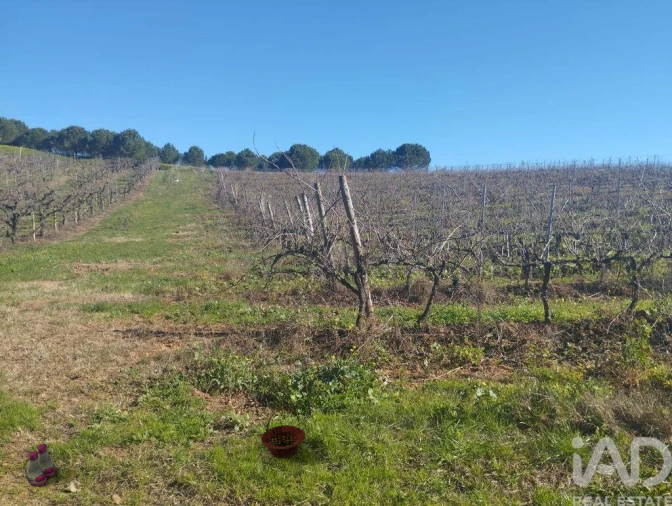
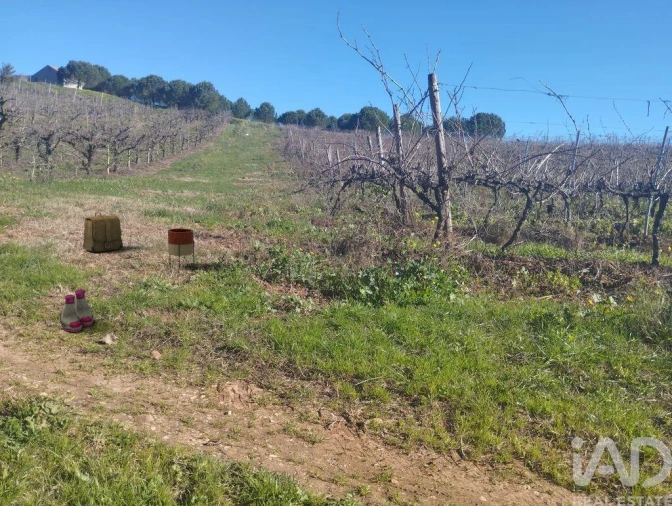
backpack: none [28,337,67,378] -> present [83,212,123,252]
planter: none [112,348,140,389] -> present [168,228,194,269]
basket: present [261,408,305,458] -> none [328,285,382,343]

